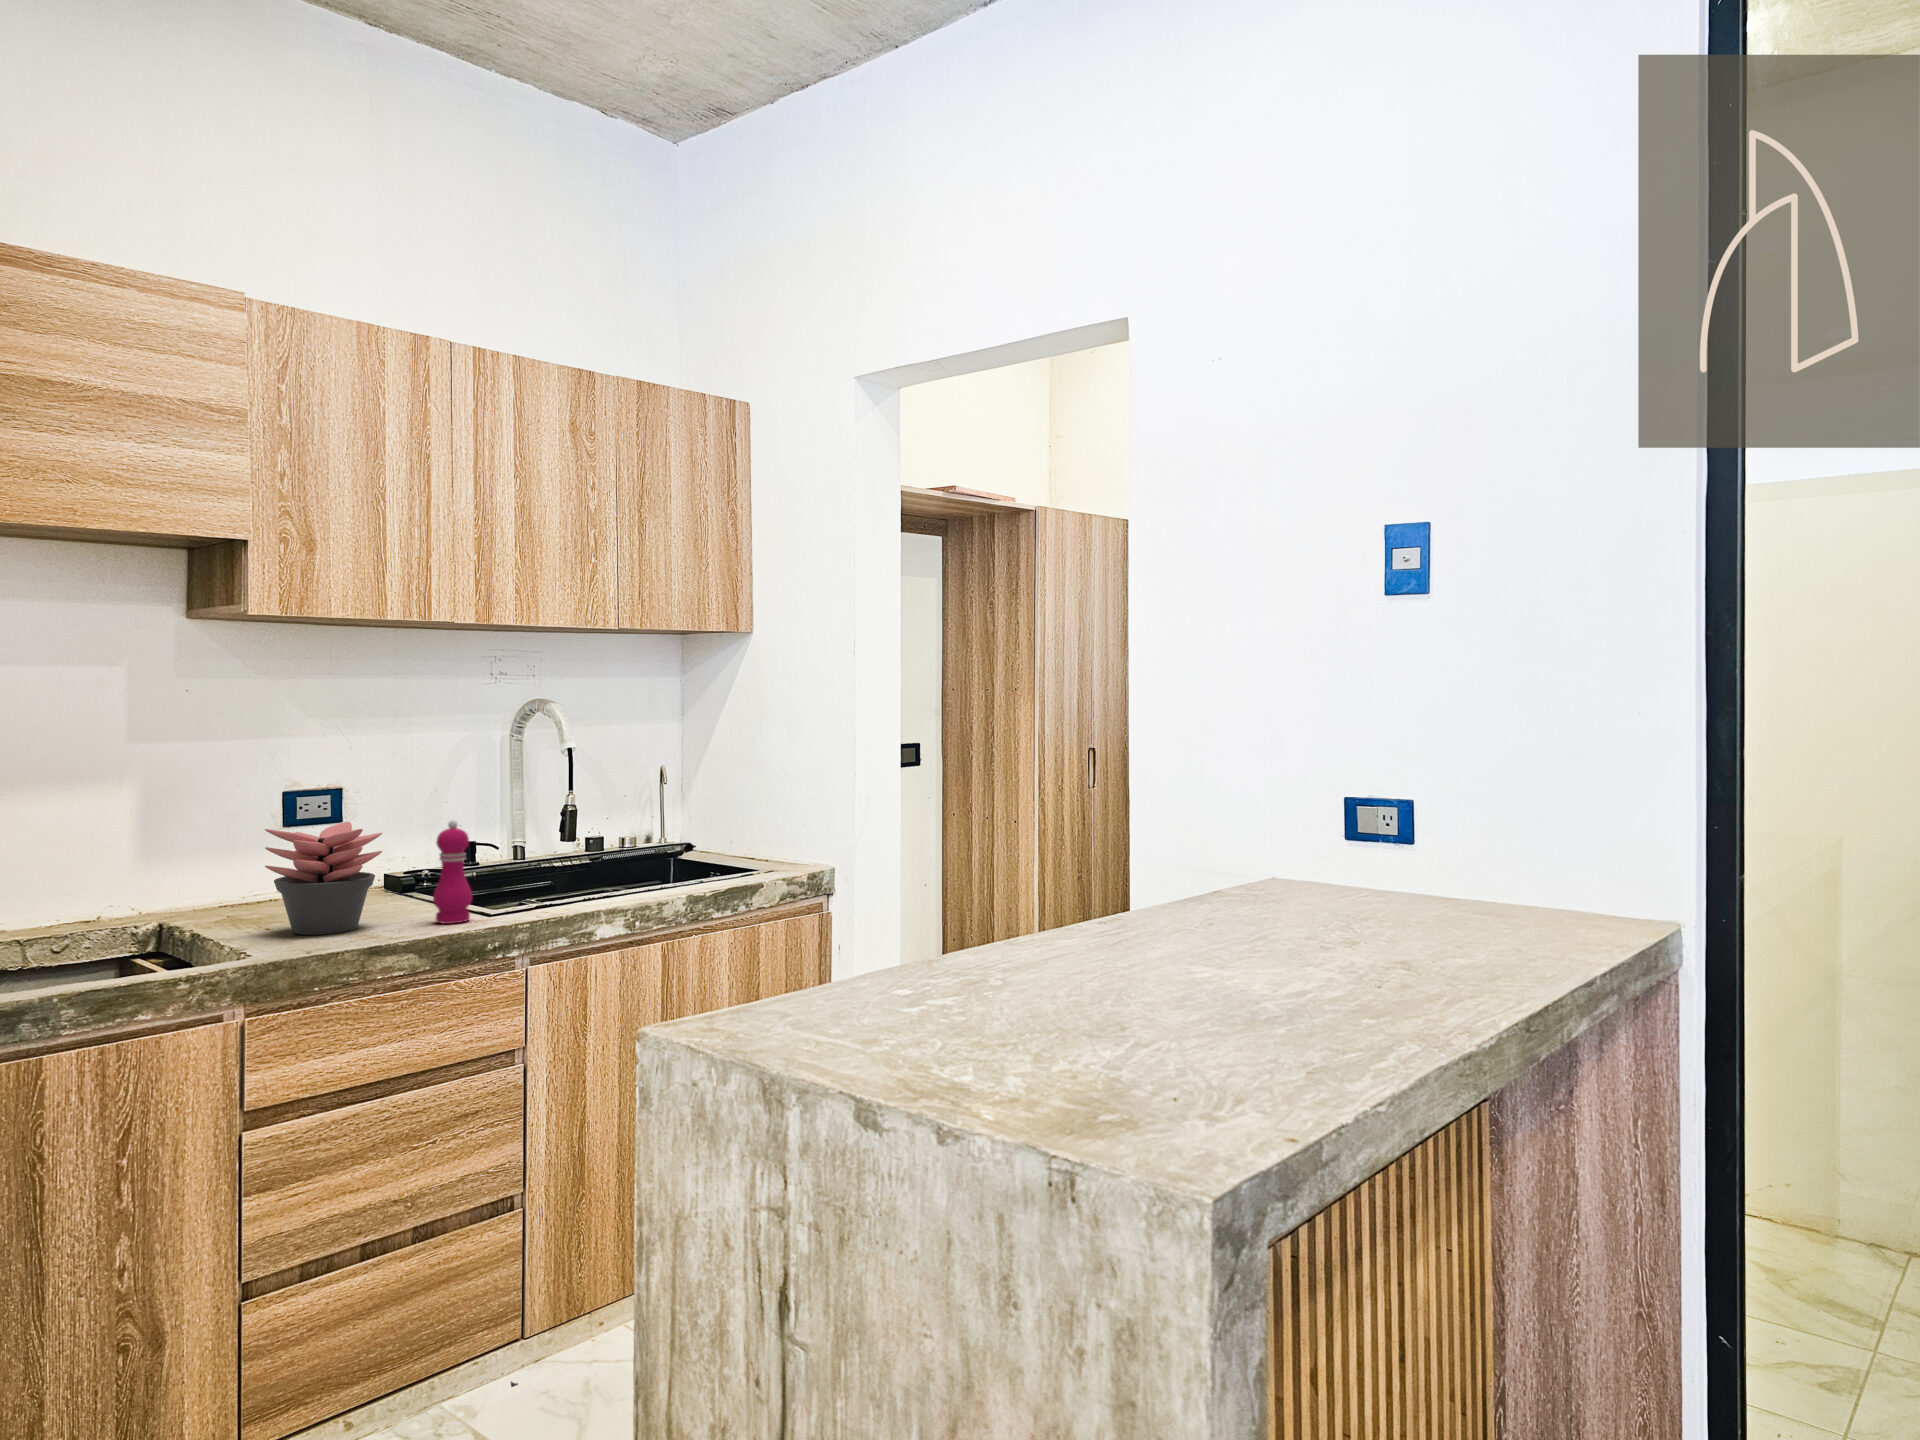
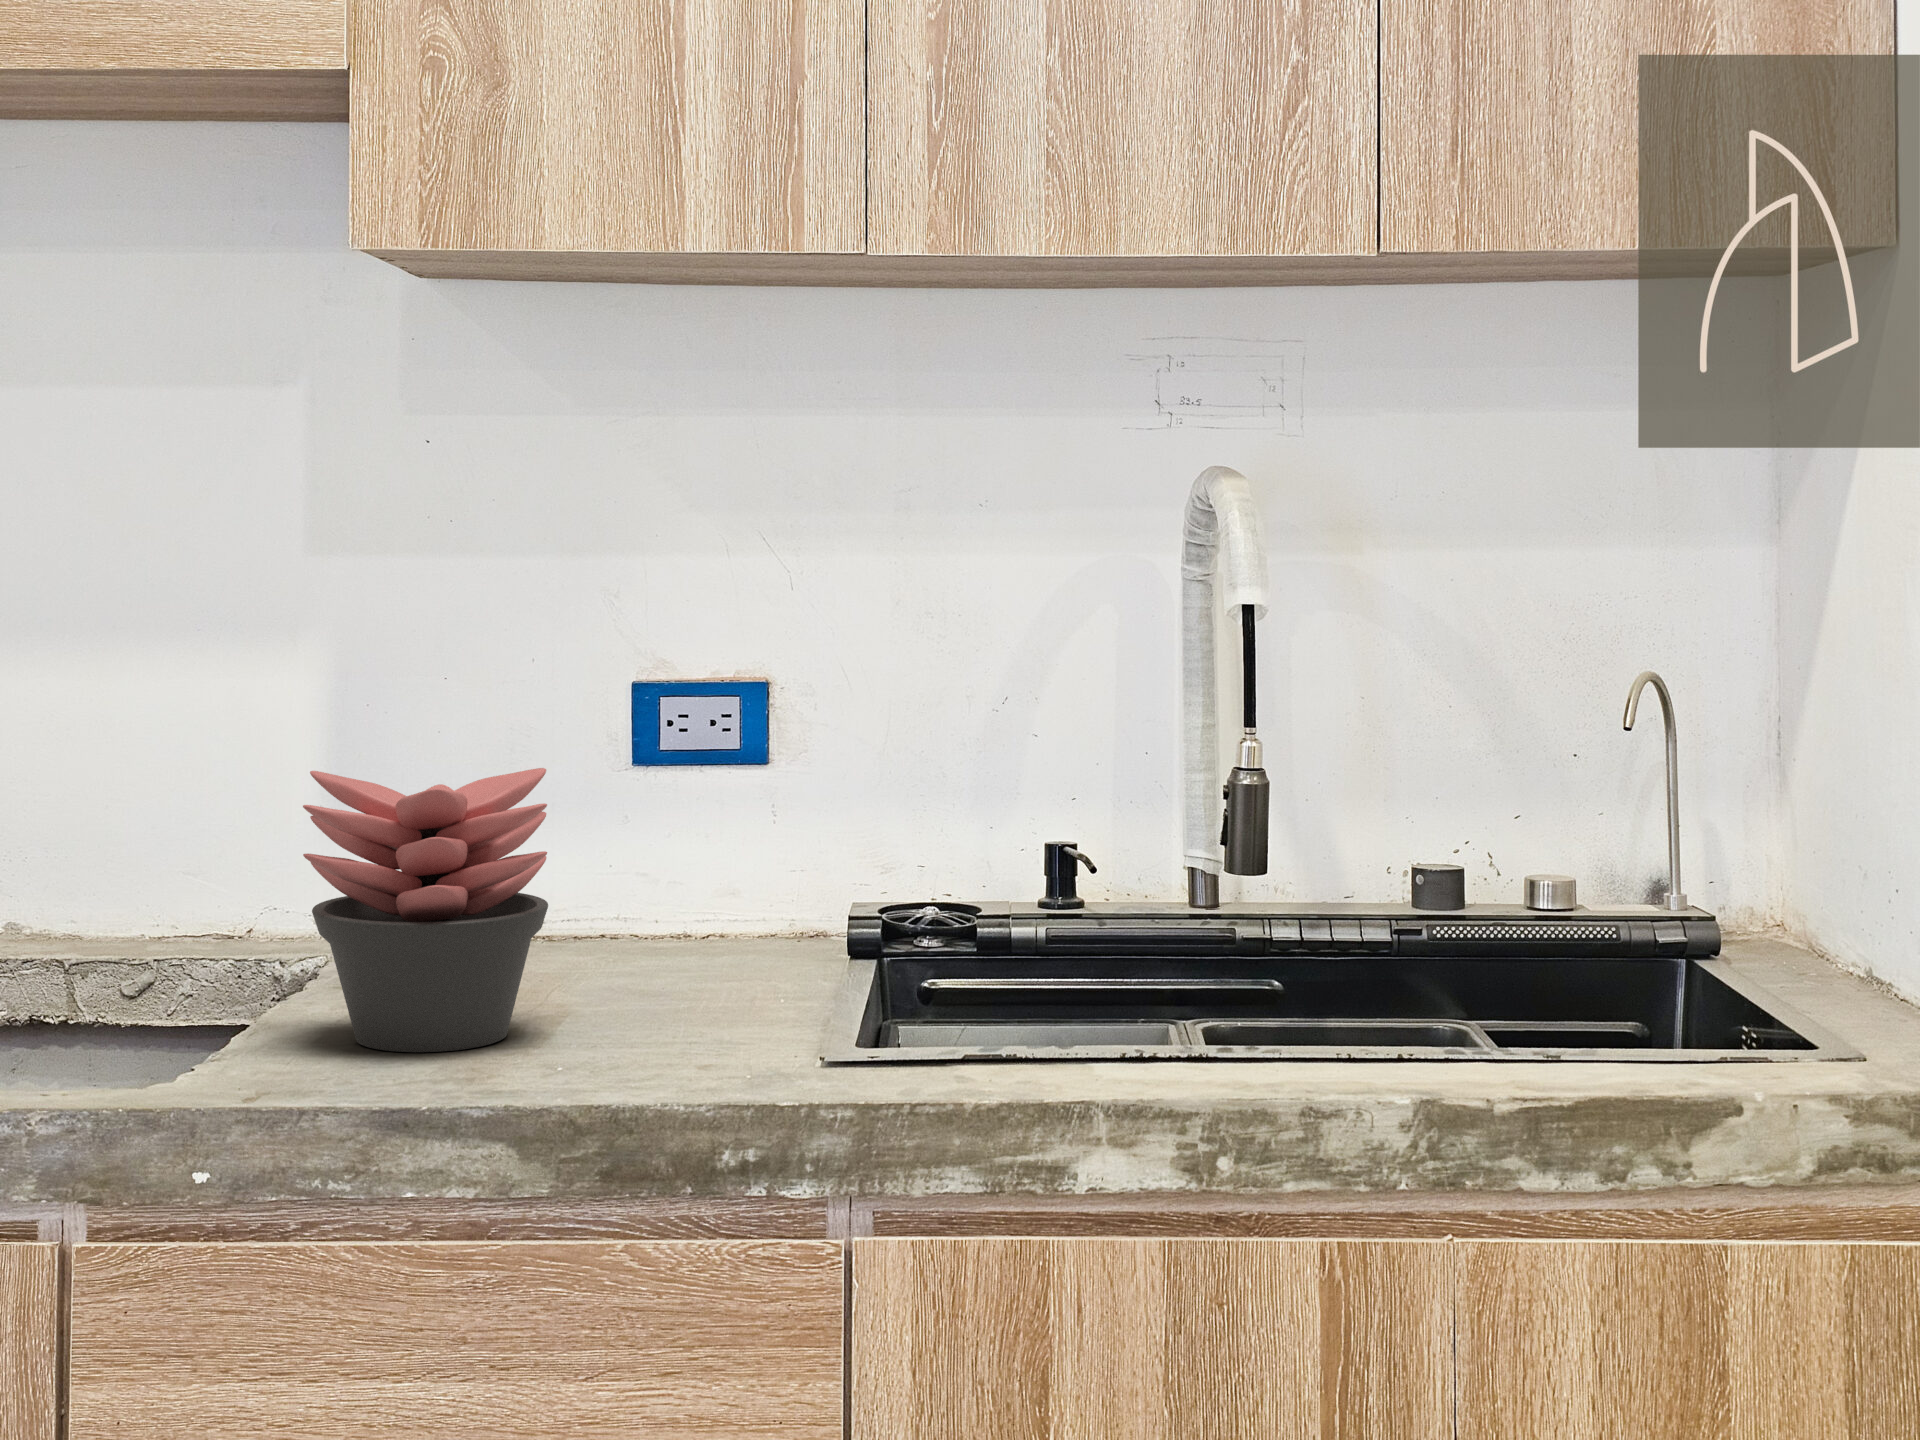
pepper mill: present [433,820,472,924] -> none [626,786,729,1077]

